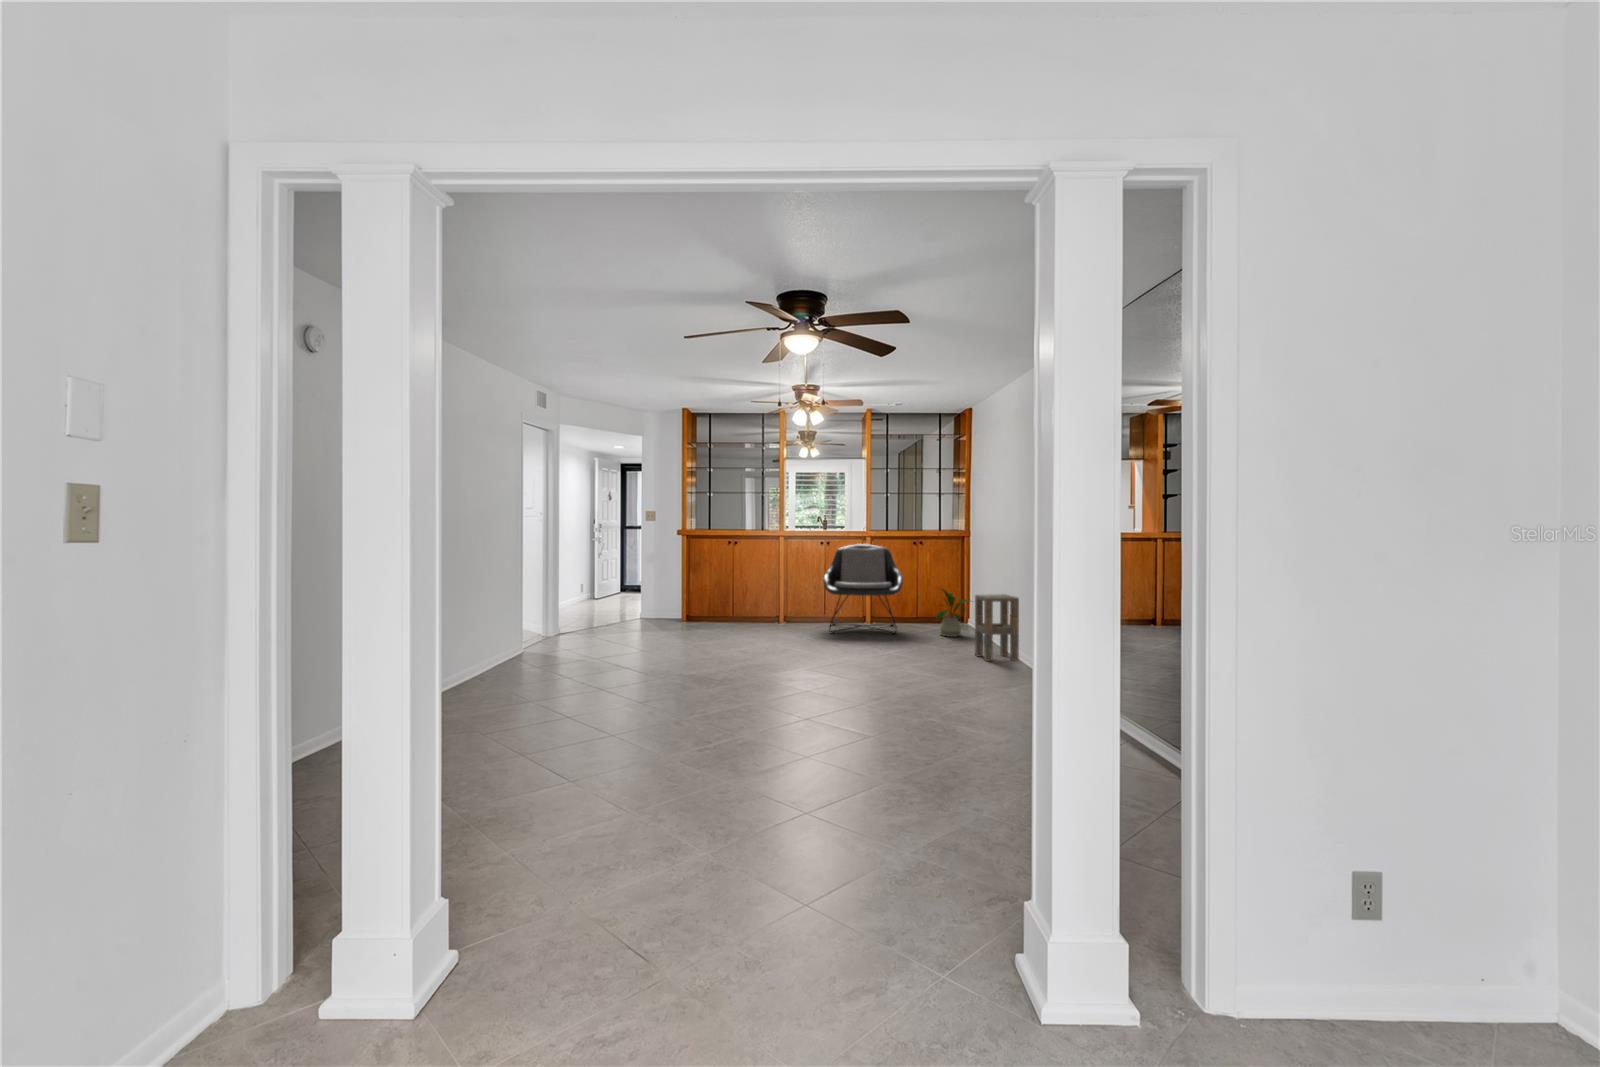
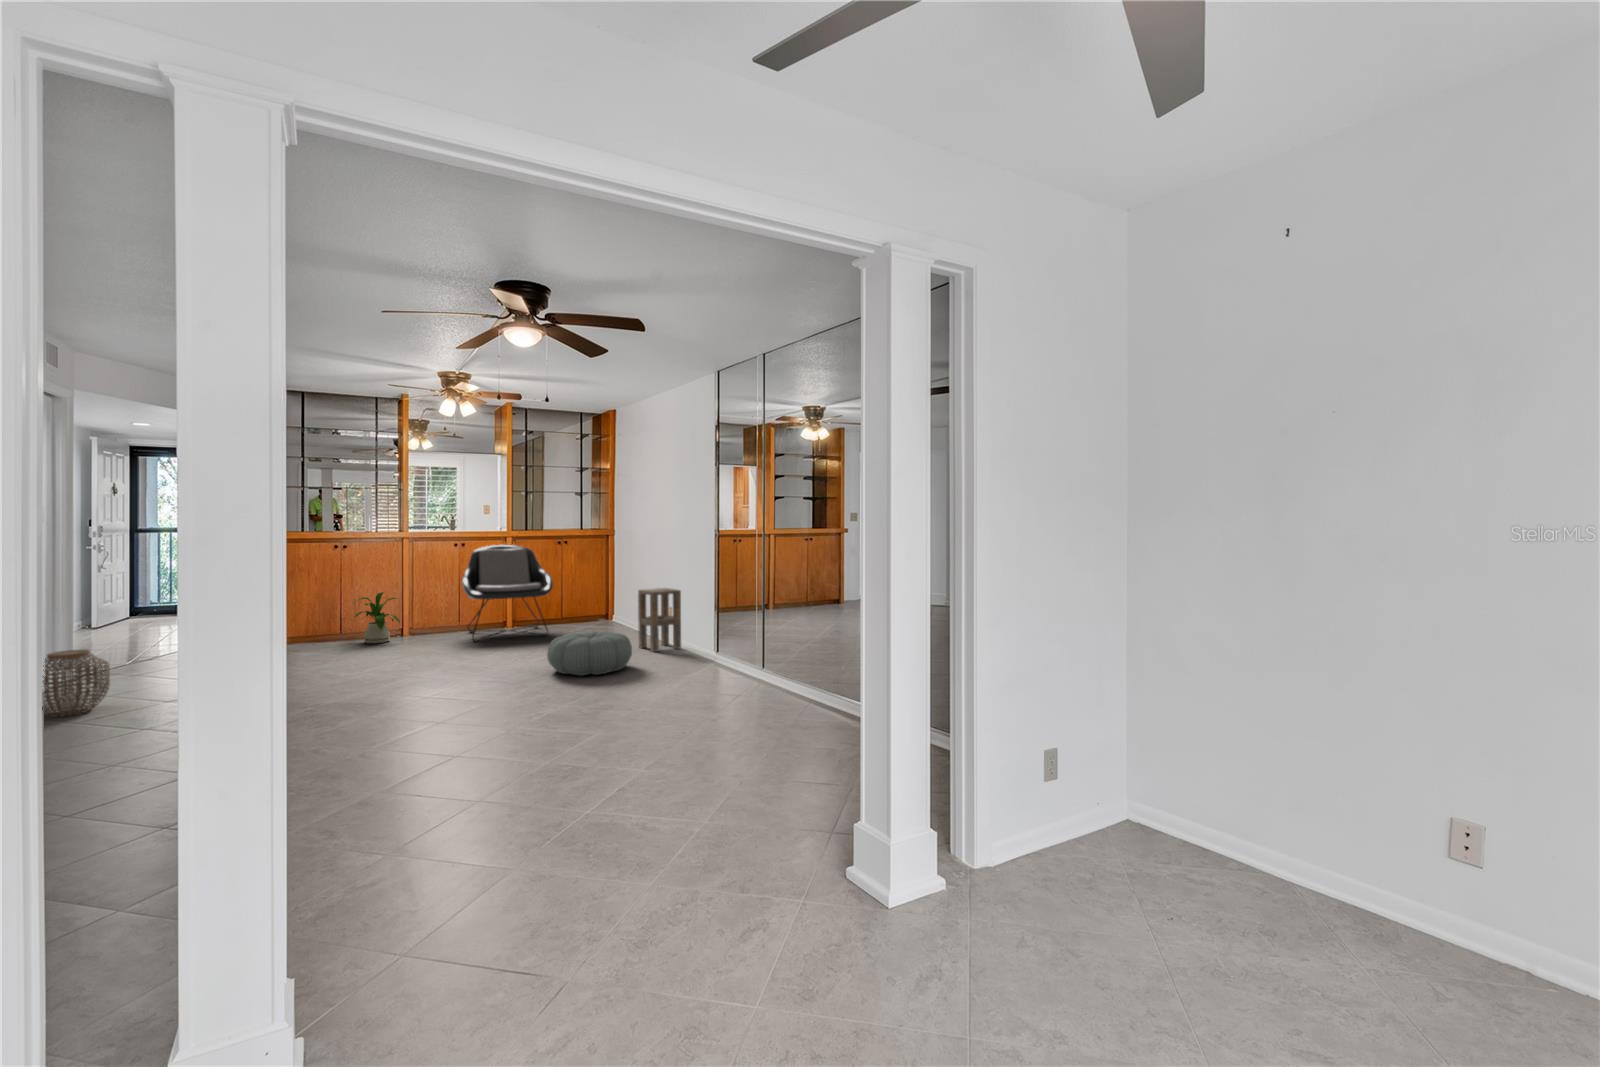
house plant: present [936,589,968,637] -> present [355,592,400,643]
woven basket: none [517,614,563,661] -> present [42,650,110,717]
pouf: none [871,634,954,678] -> present [547,631,632,676]

